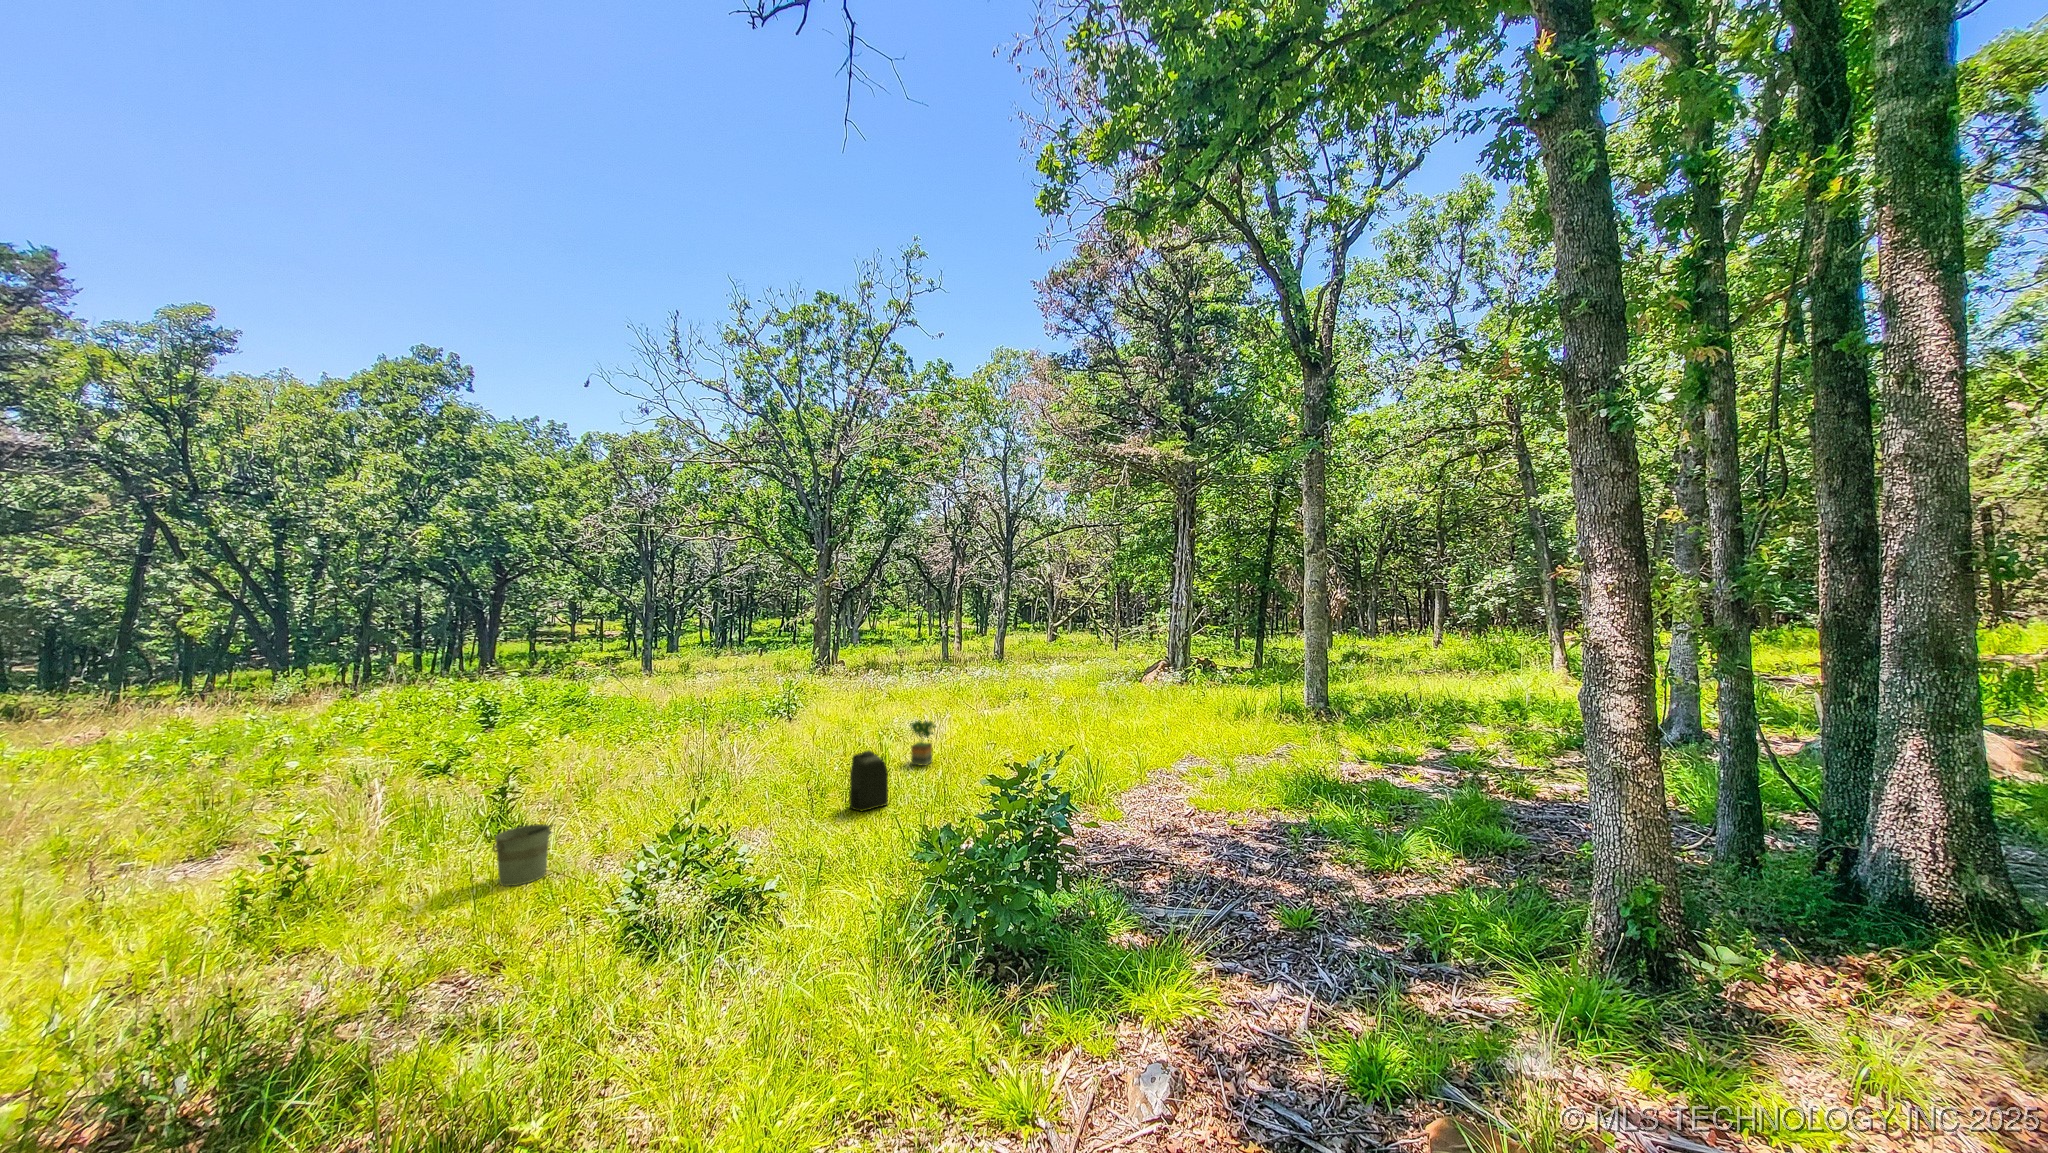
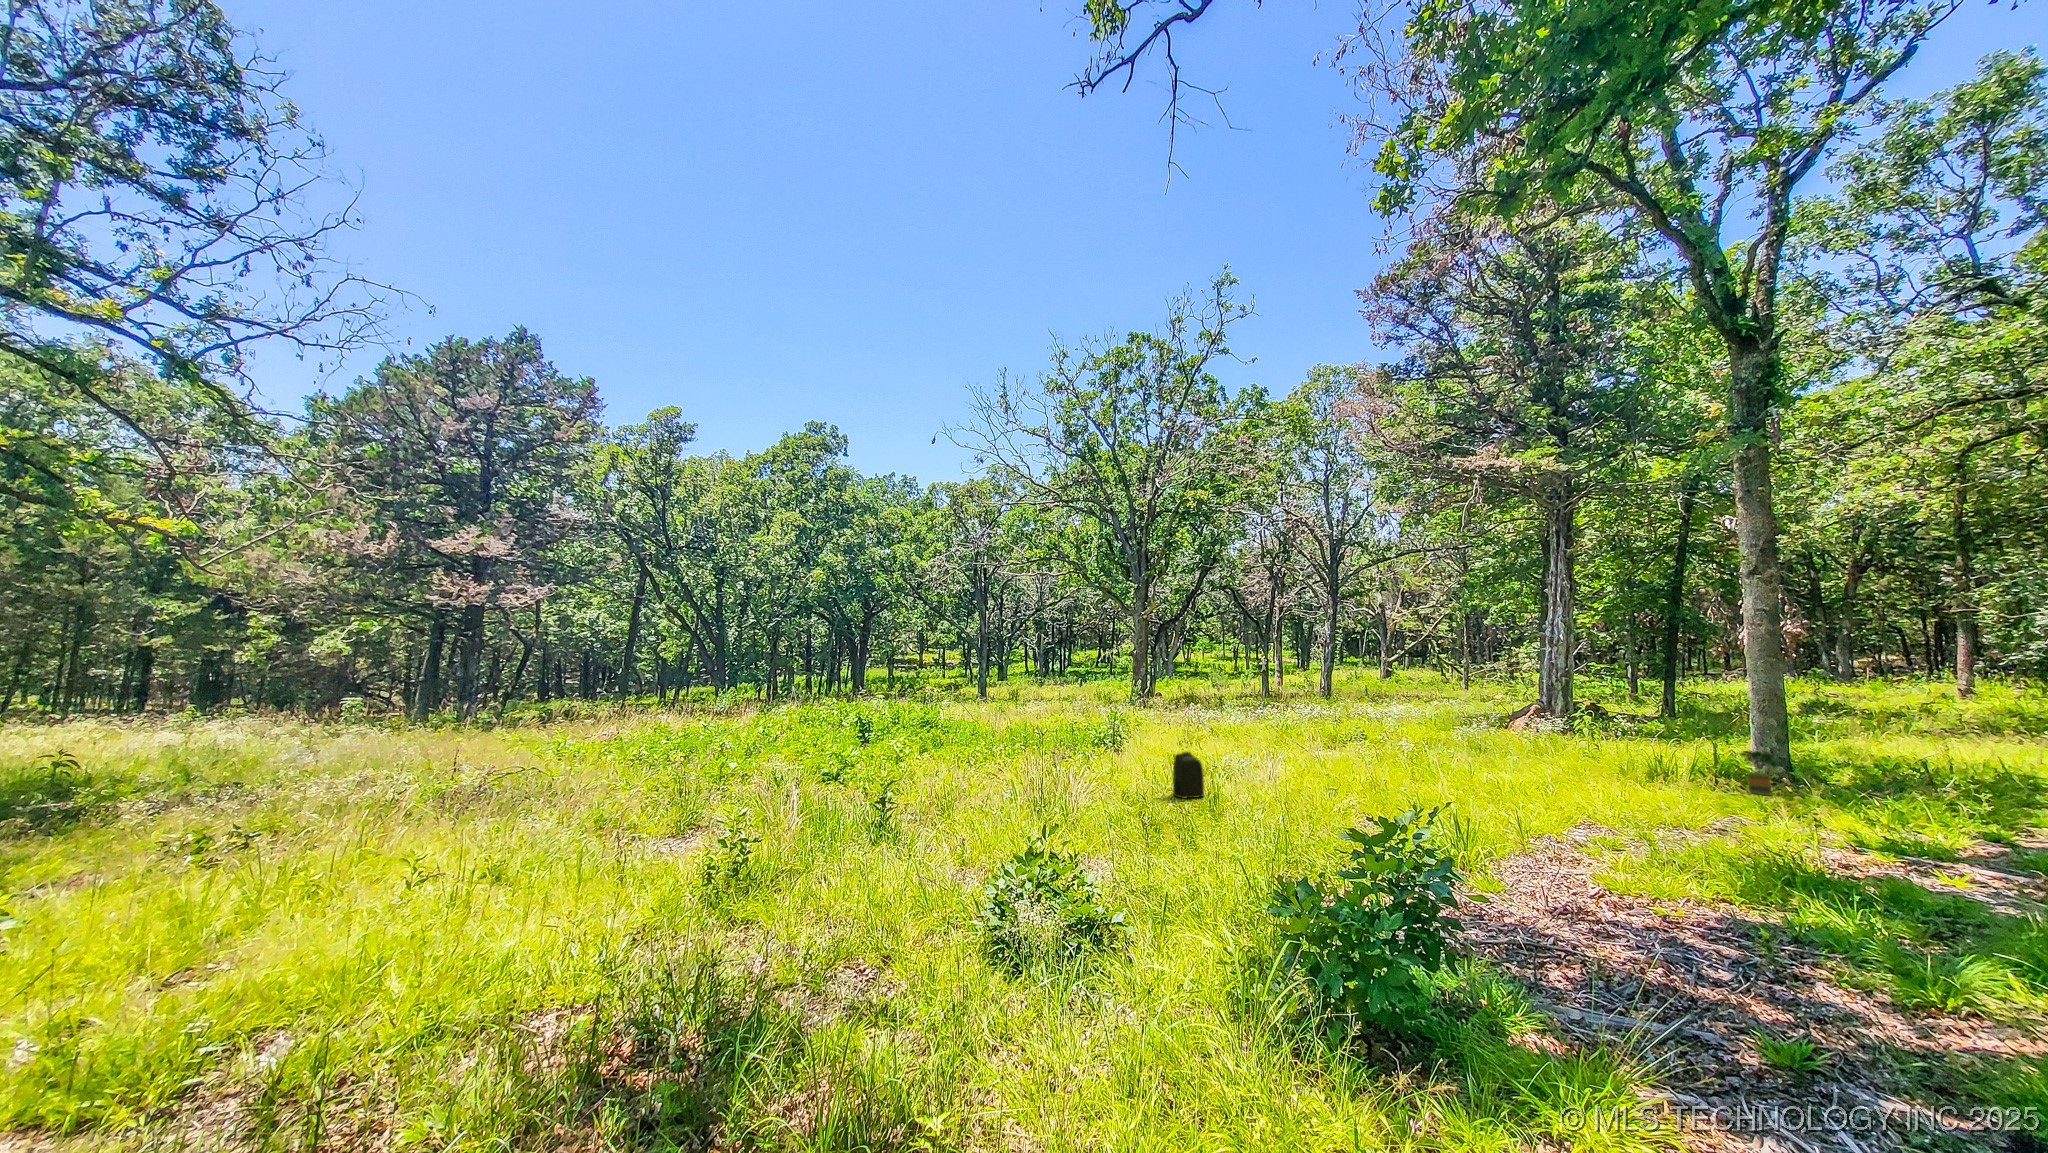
potted tree: present [911,720,936,766] -> present [1740,751,1778,796]
bucket: present [493,824,554,886] -> none [954,773,986,808]

